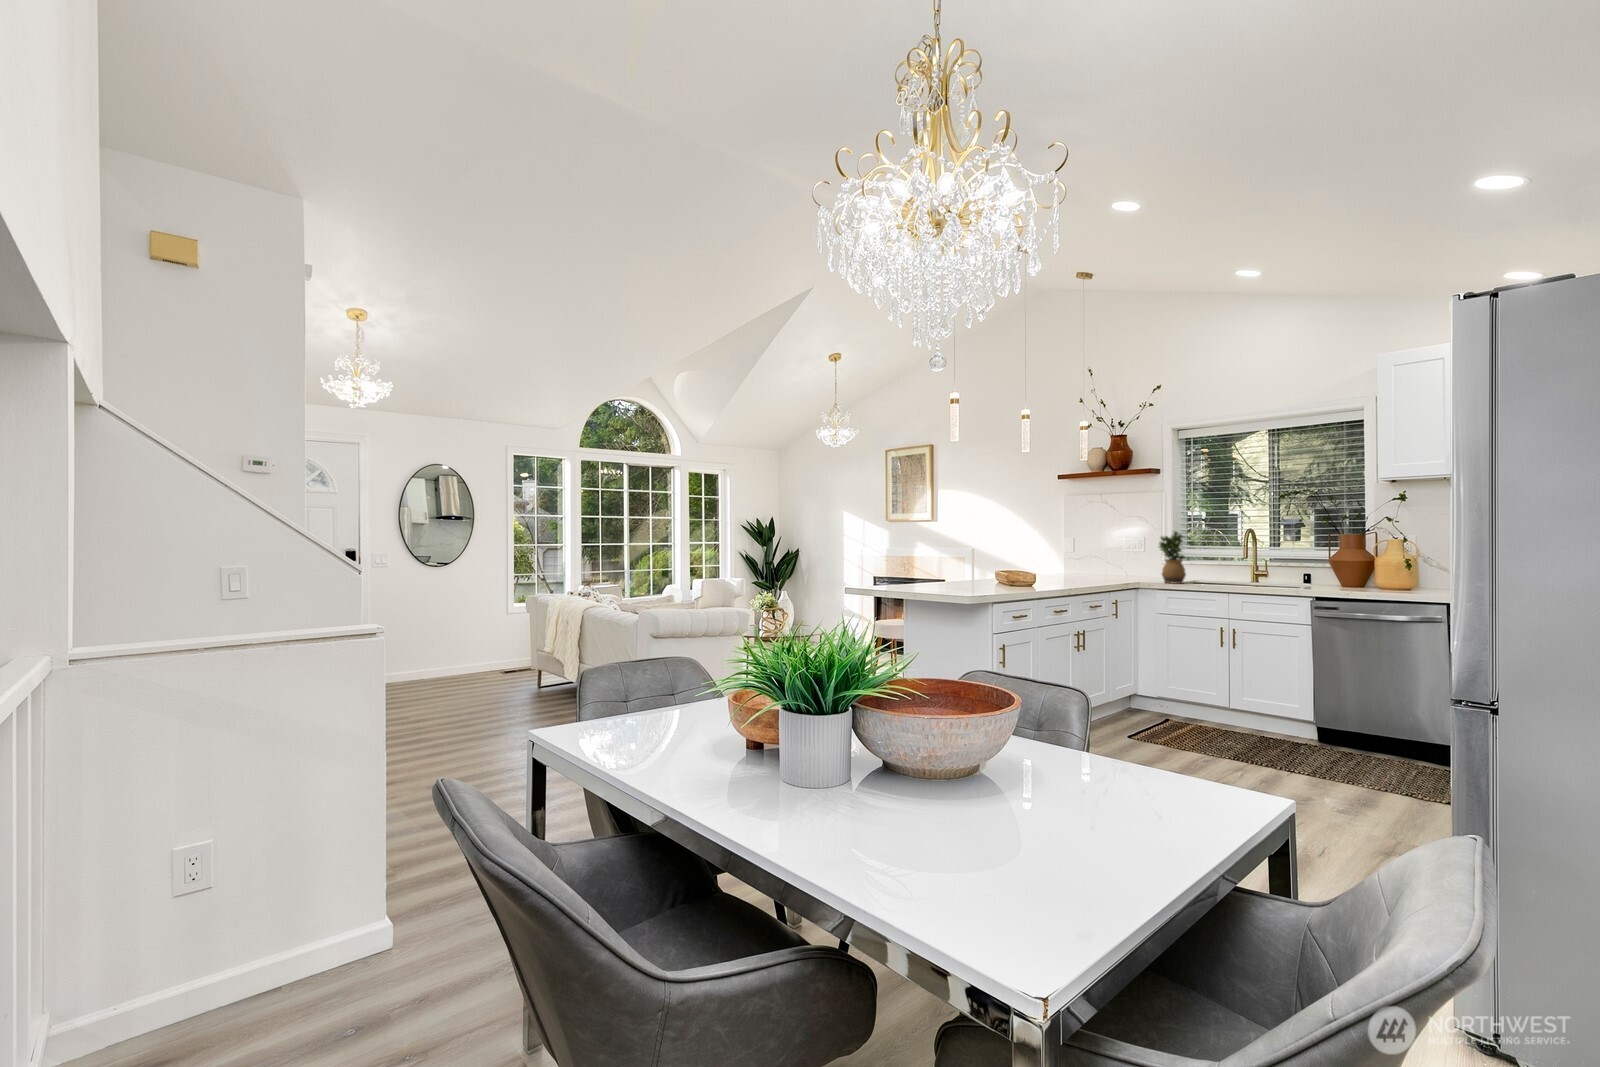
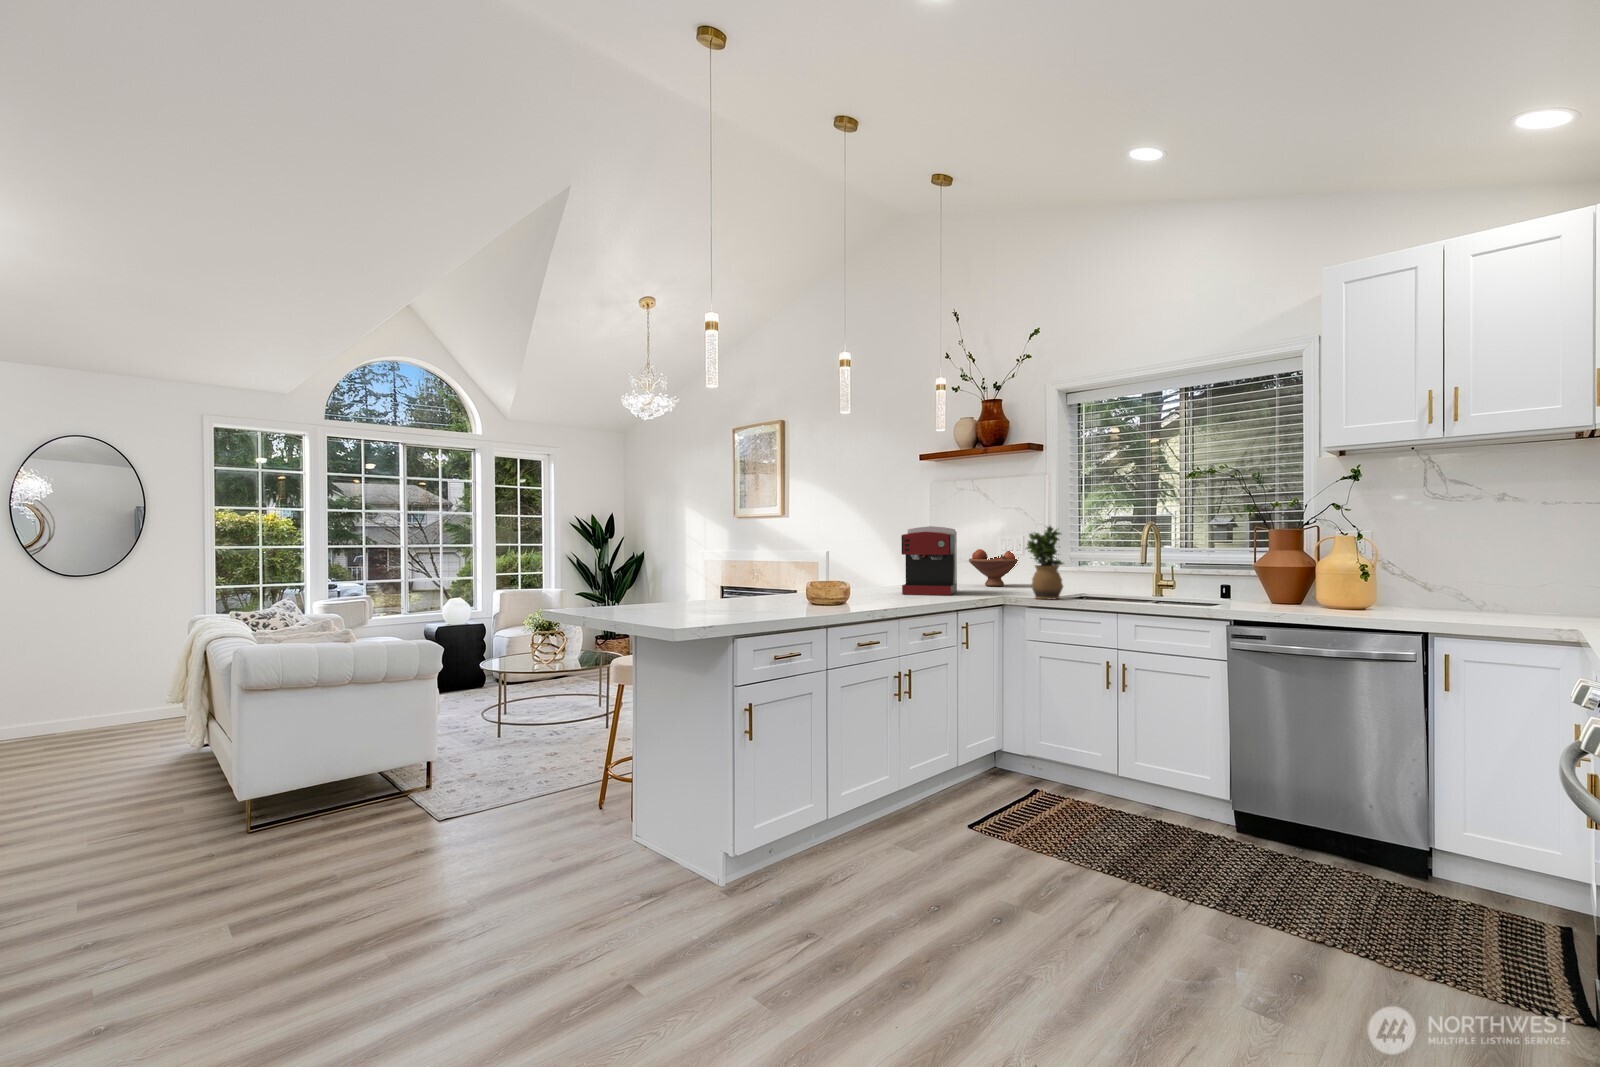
coffee maker: none [1062,531,1099,581] -> present [901,526,957,595]
fruit bowl: none [1100,547,1141,576] -> present [969,549,1019,586]

